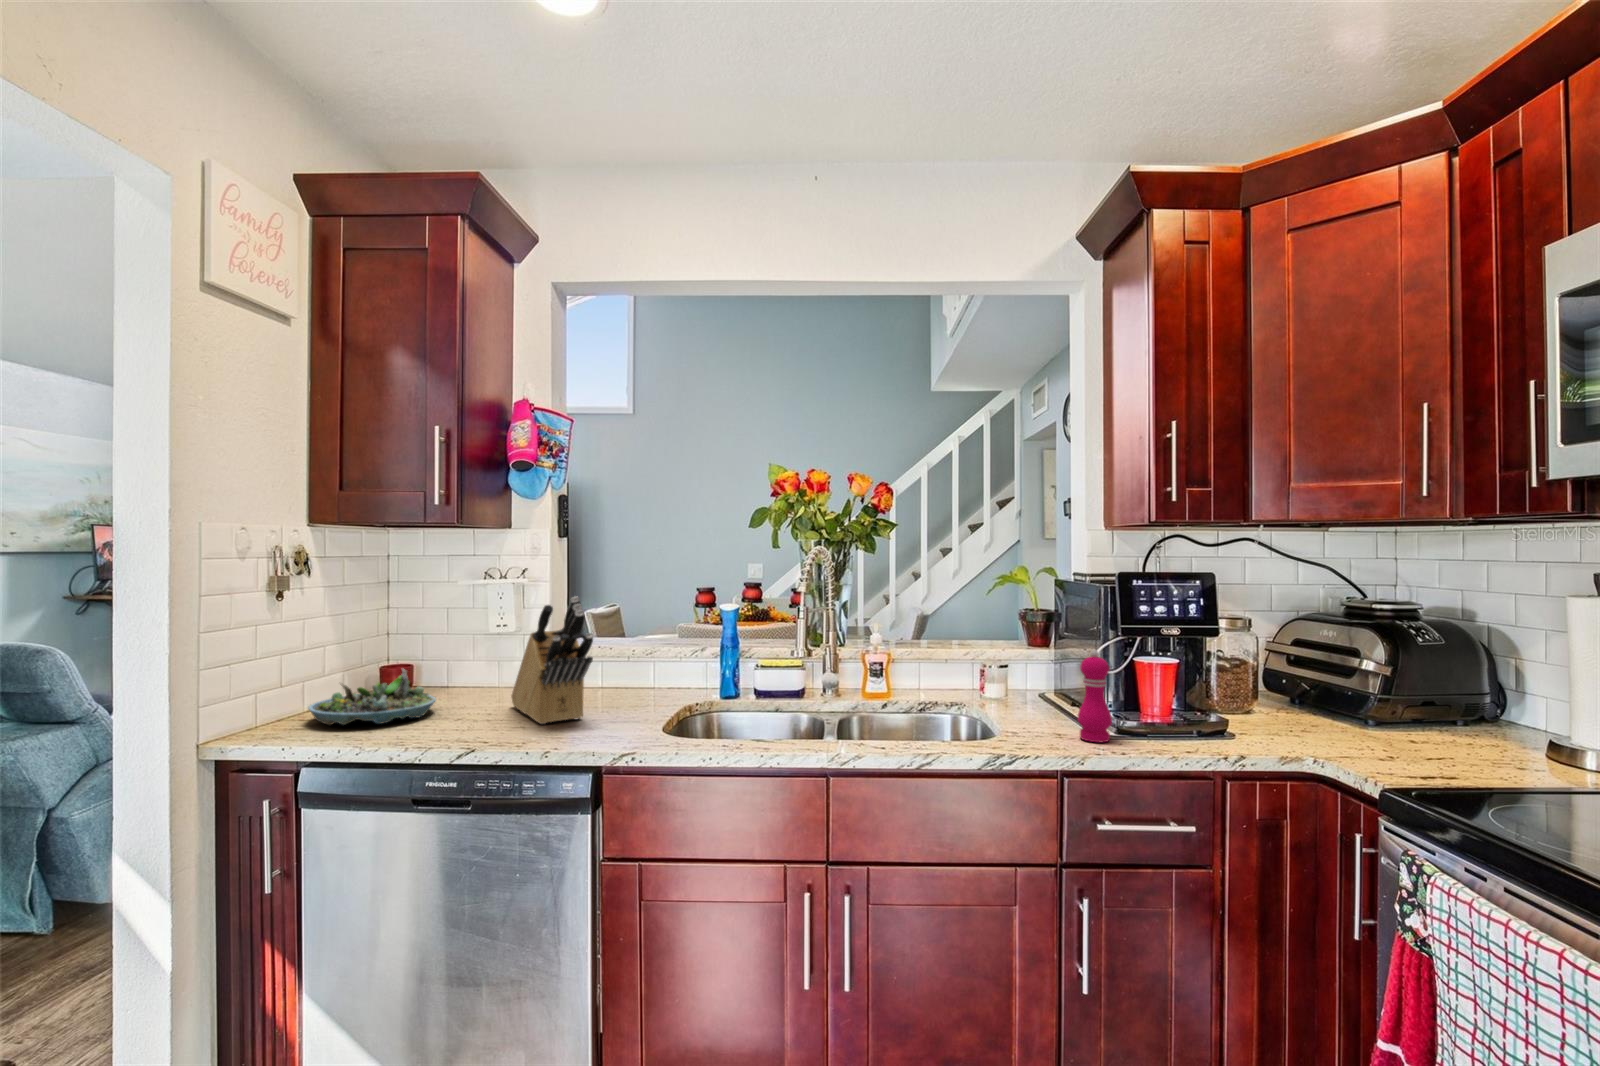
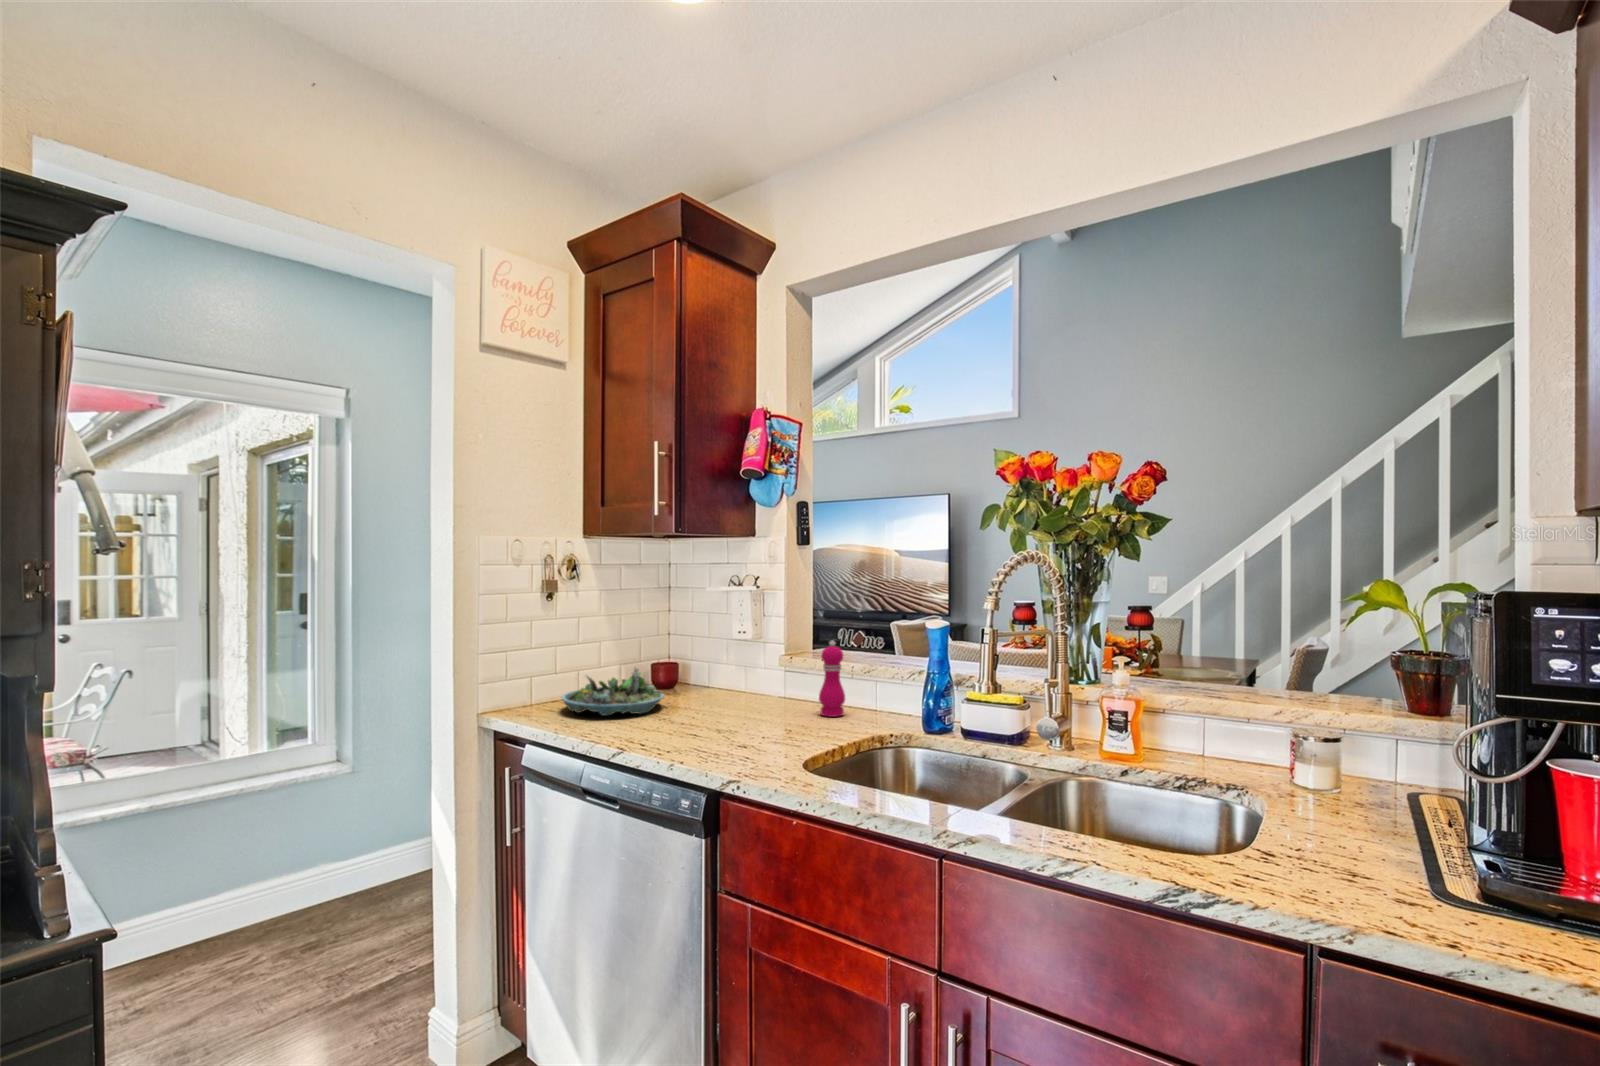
knife block: present [511,597,593,724] -> none [714,607,764,736]
pepper mill: present [1078,650,1112,742] -> present [819,640,845,717]

